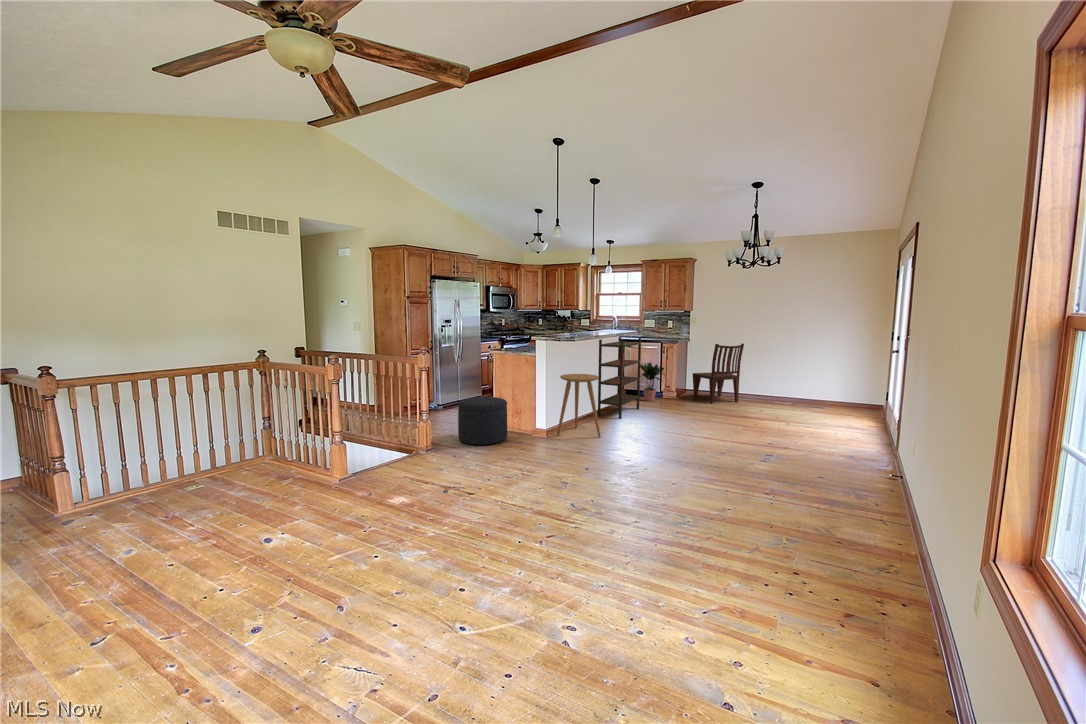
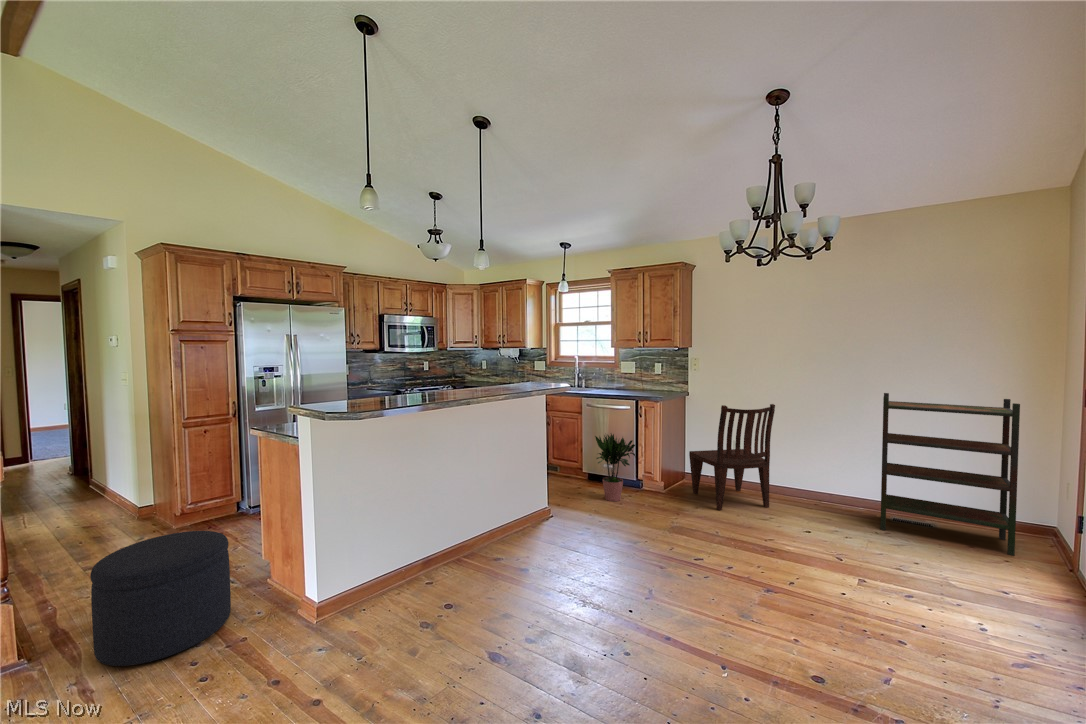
bookshelf: present [598,337,641,419] -> present [880,393,1020,556]
side table: present [557,374,600,437] -> none [333,482,430,638]

